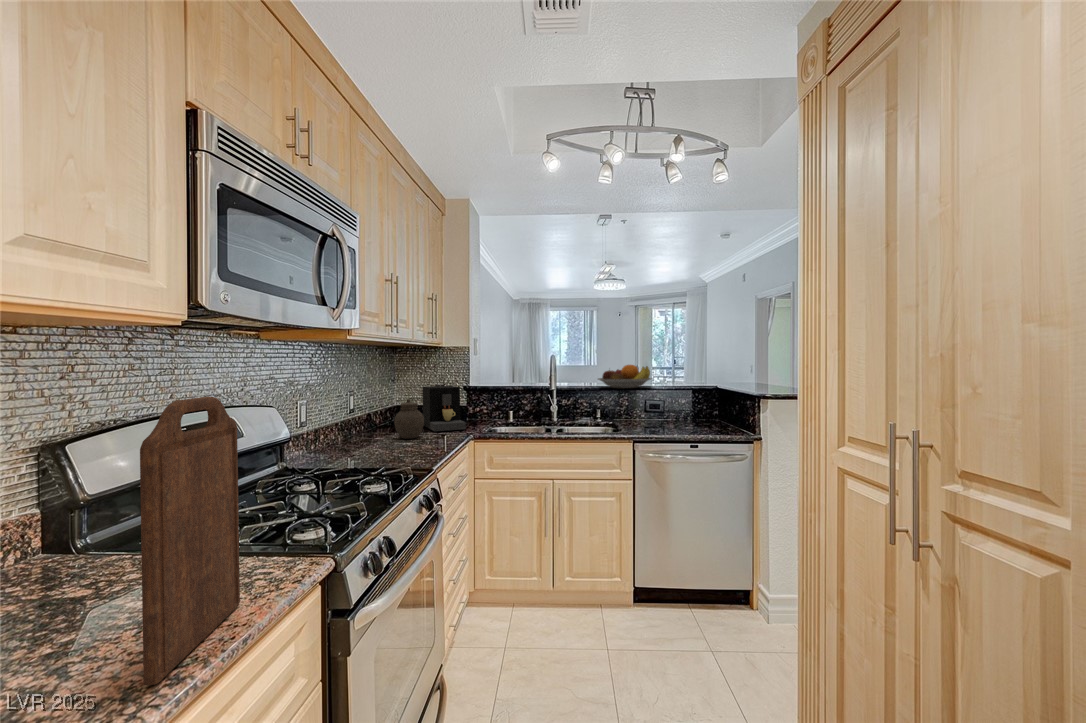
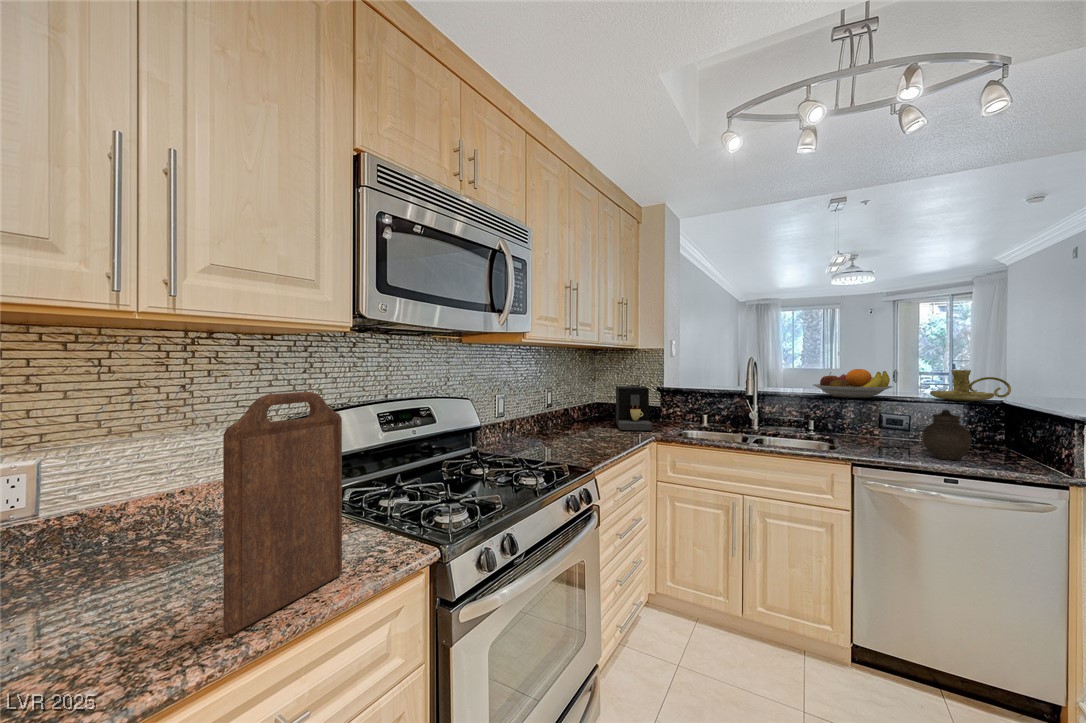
candle holder: none [674,364,719,388] -> present [930,370,1011,401]
jar: present [394,399,424,439] -> present [922,410,972,460]

